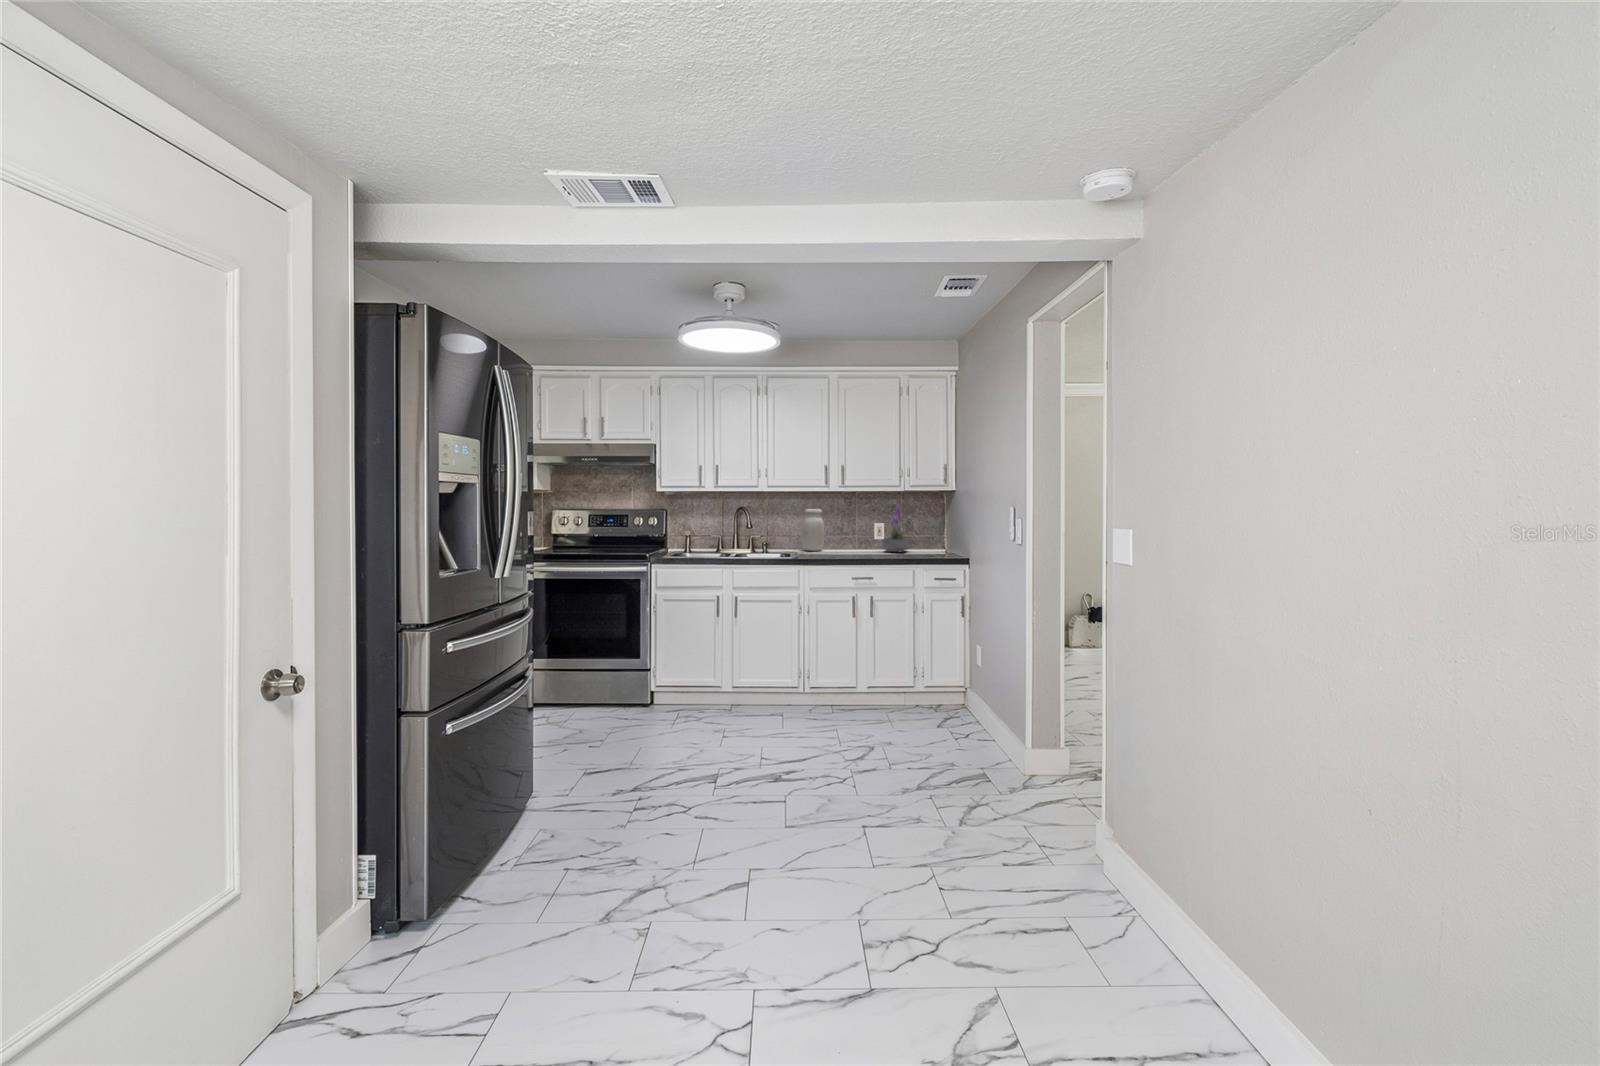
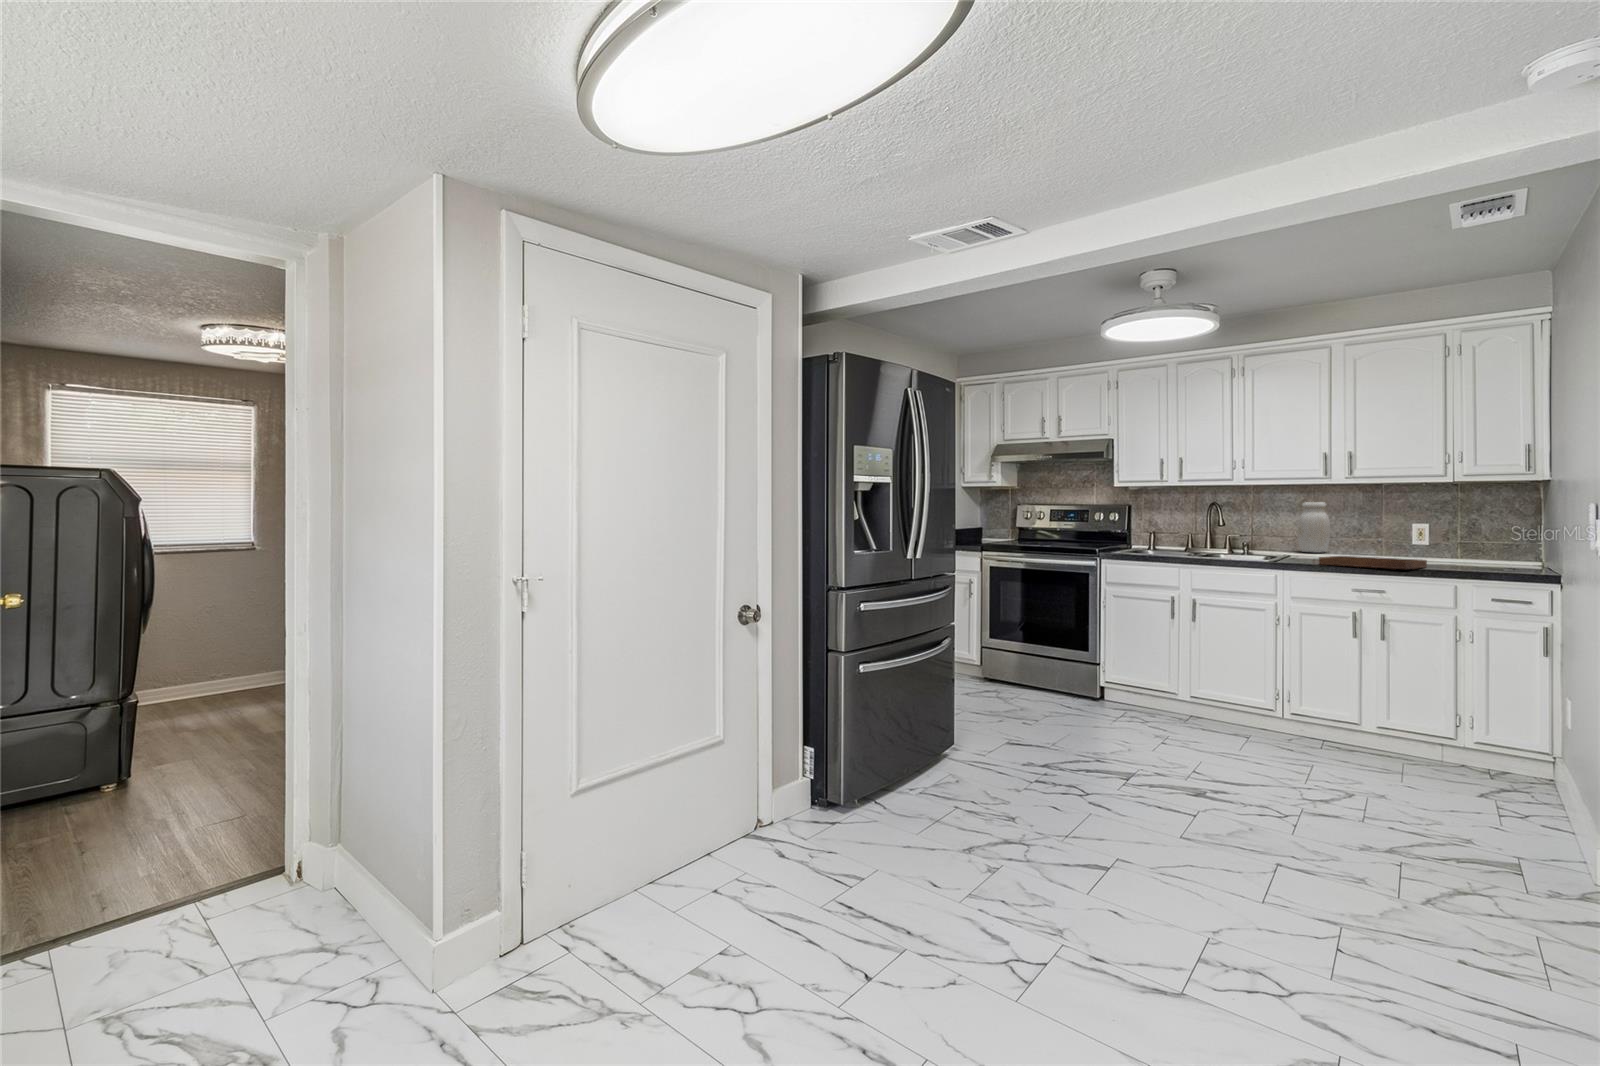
potted plant: present [882,504,909,552] -> none [1419,492,1468,557]
tray: none [829,540,898,564] -> present [1319,539,1427,569]

